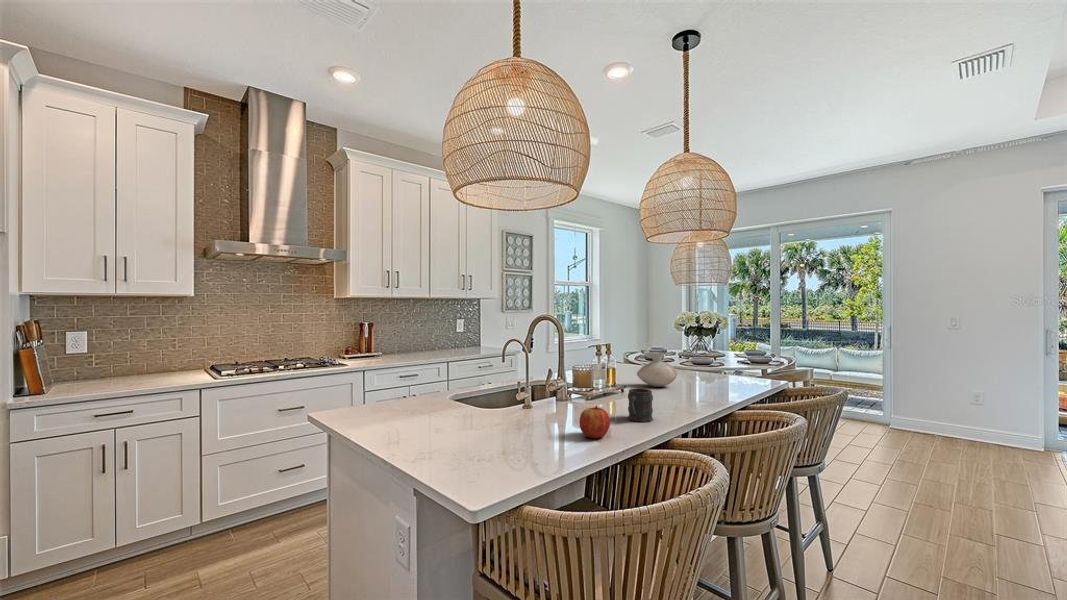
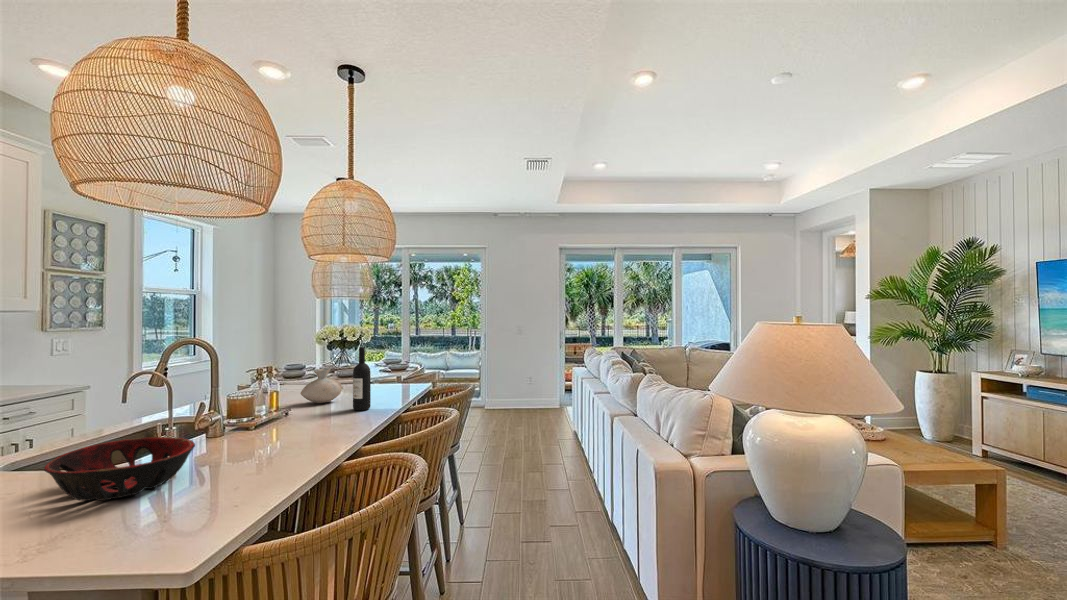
wine bottle: none [681,331,700,400] -> present [353,347,371,410]
mug: present [628,388,653,422] -> none [316,406,342,439]
decorative bowl: none [432,389,520,432] -> present [44,437,195,501]
apple: present [580,406,610,438] -> none [278,430,312,464]

